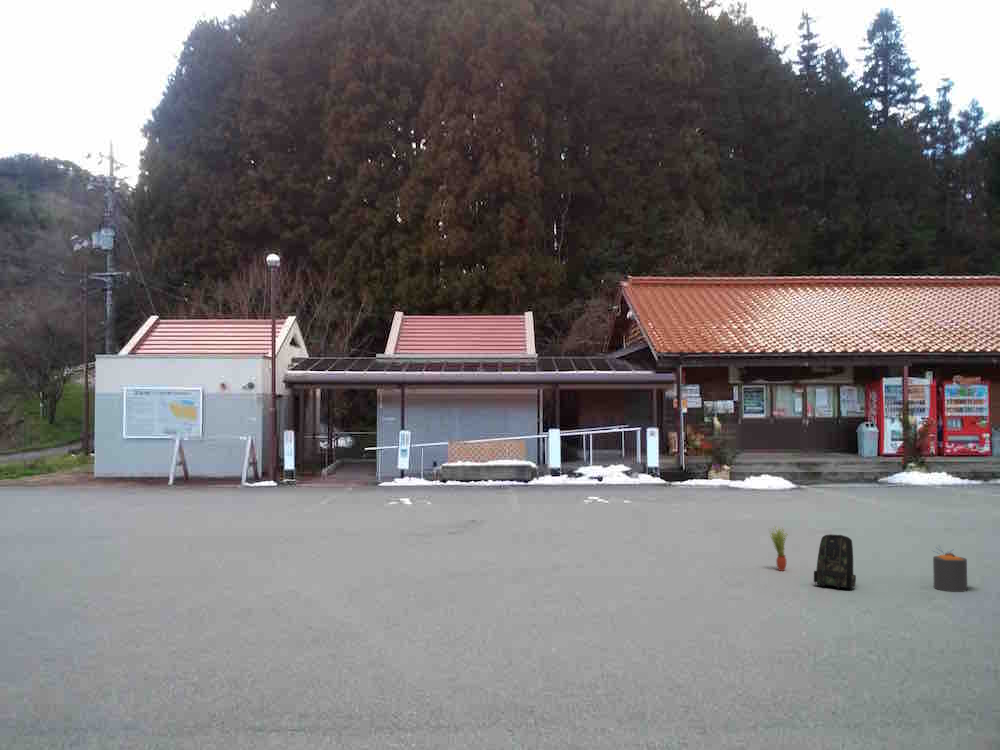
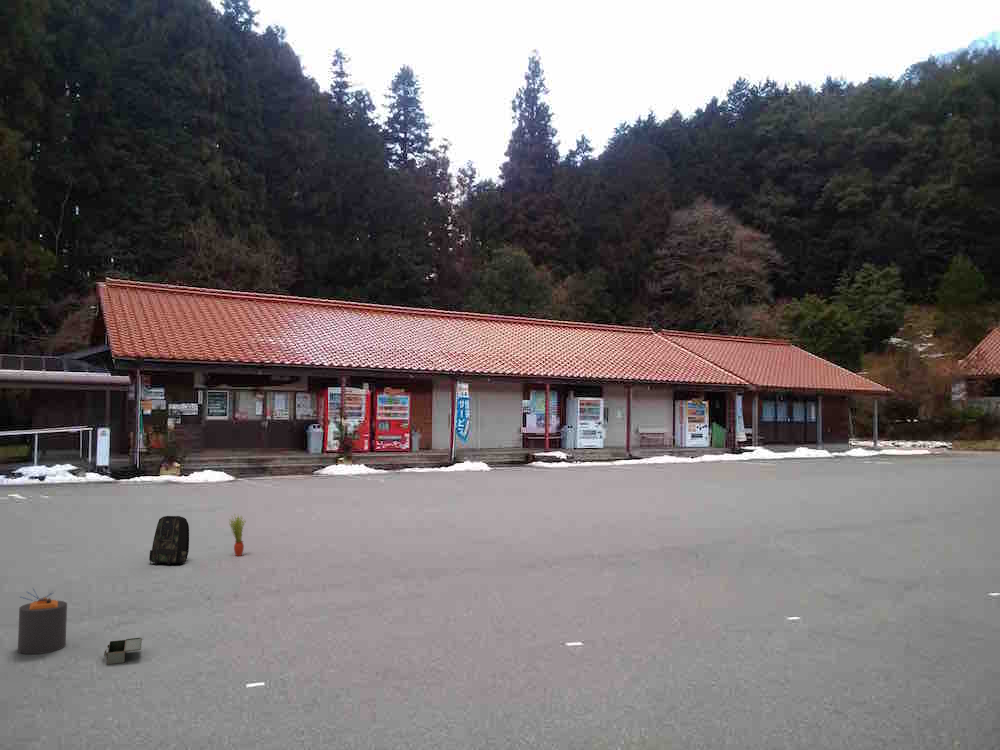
potted plant: present [771,527,788,571] -> present [230,517,246,556]
trash can: present [933,551,967,592] -> present [18,589,67,654]
toolbox: none [885,680,934,708] -> present [104,638,142,664]

